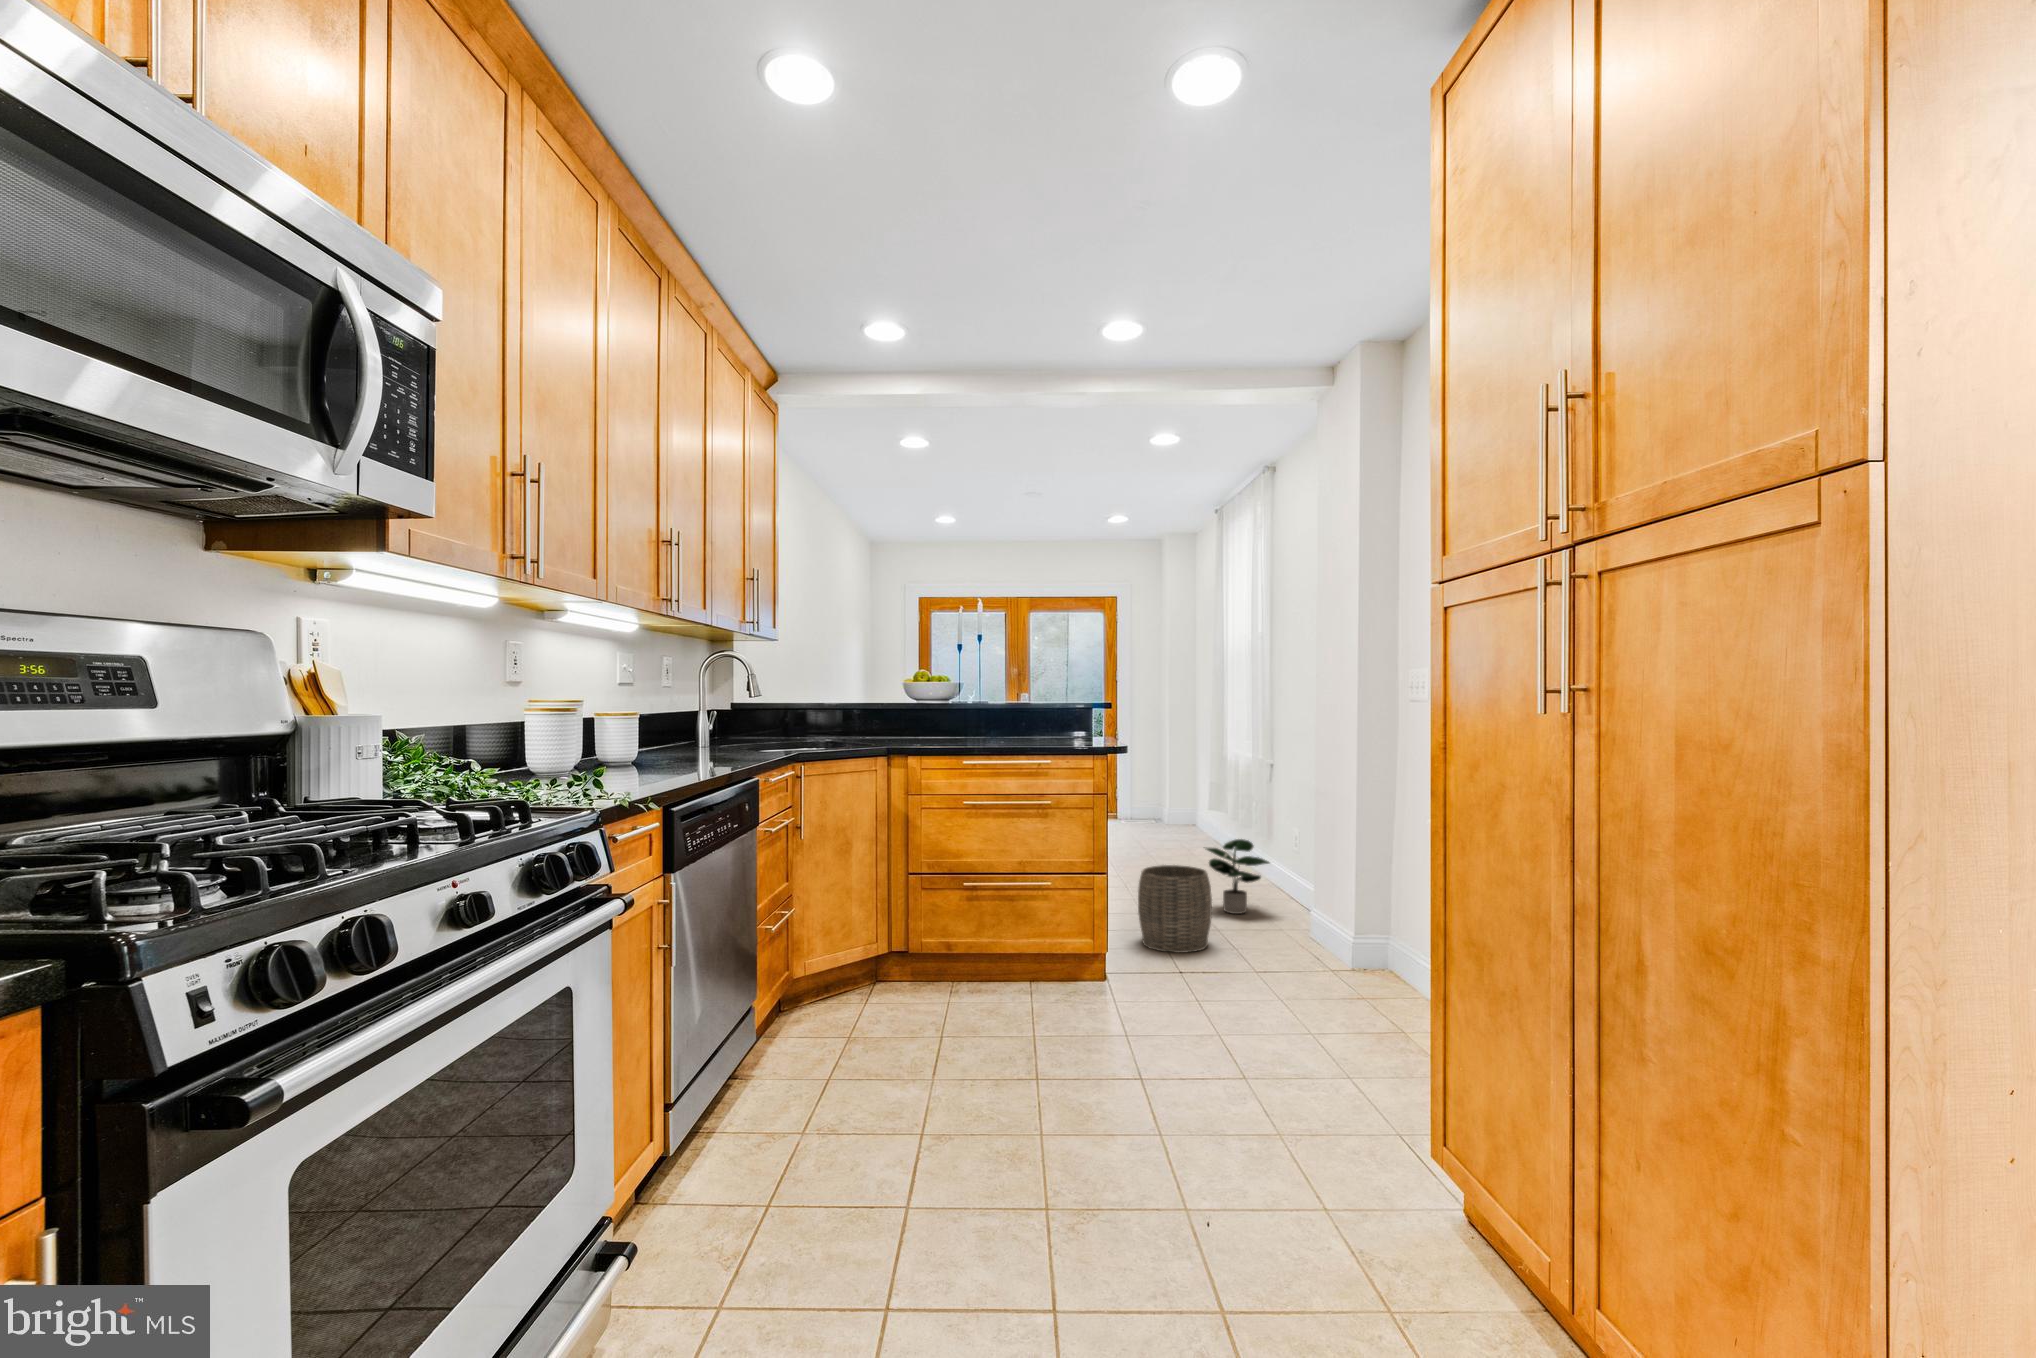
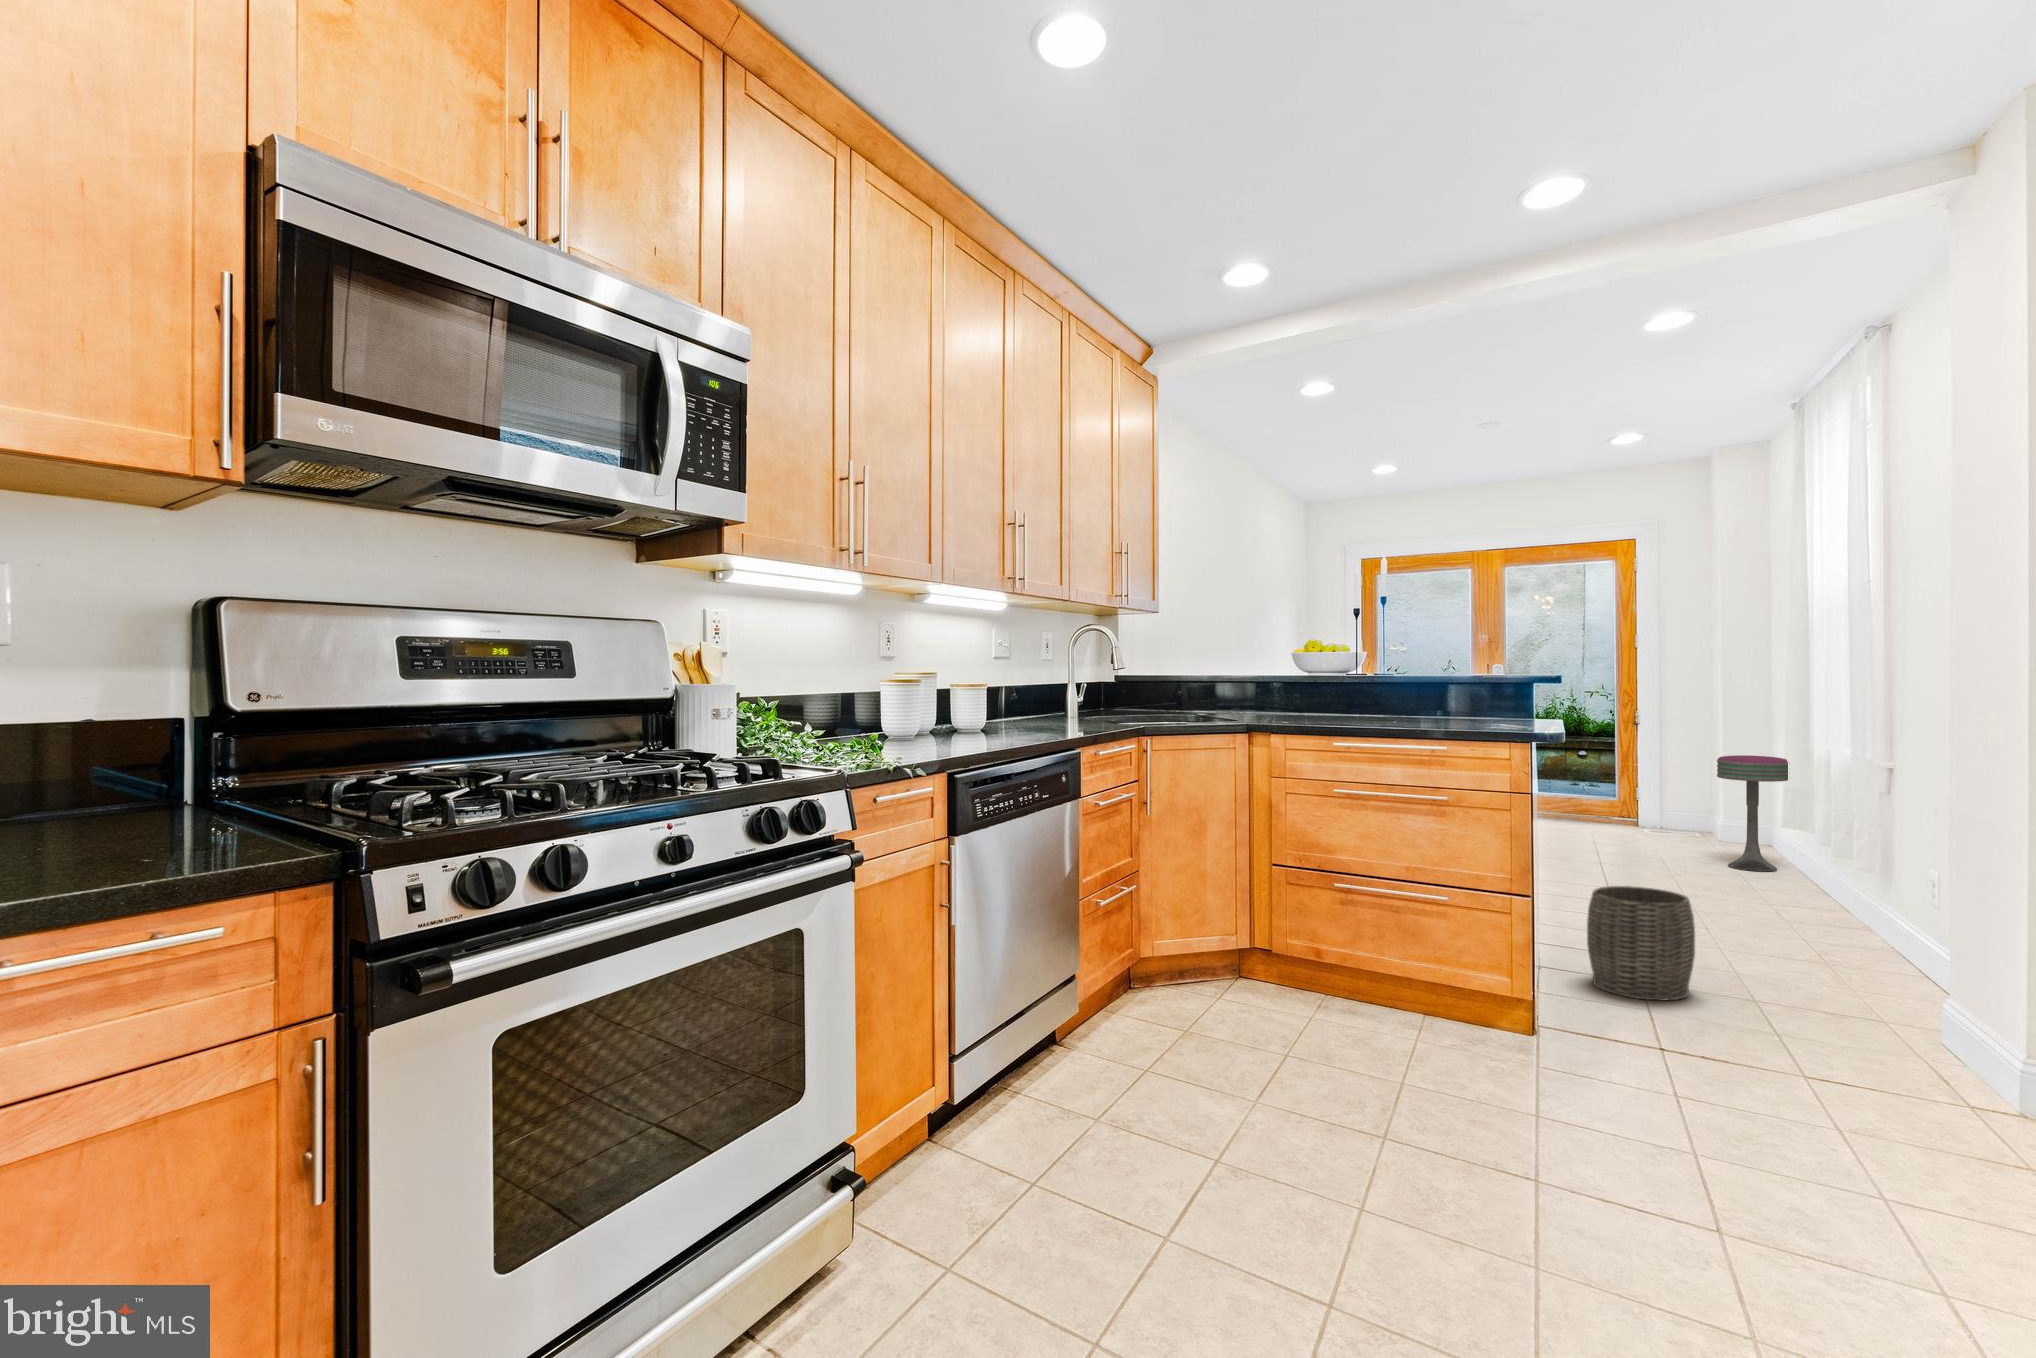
bar stool: none [1170,761,1214,845] -> present [1717,755,1789,871]
potted plant: present [1206,839,1269,914] -> none [1710,863,1817,964]

